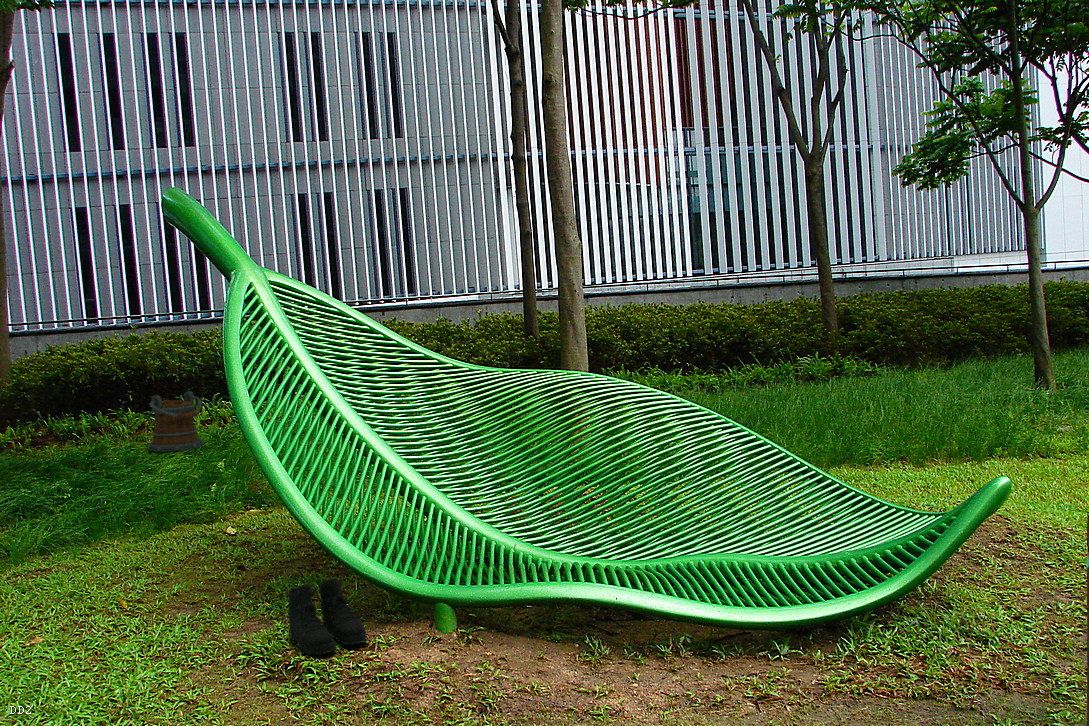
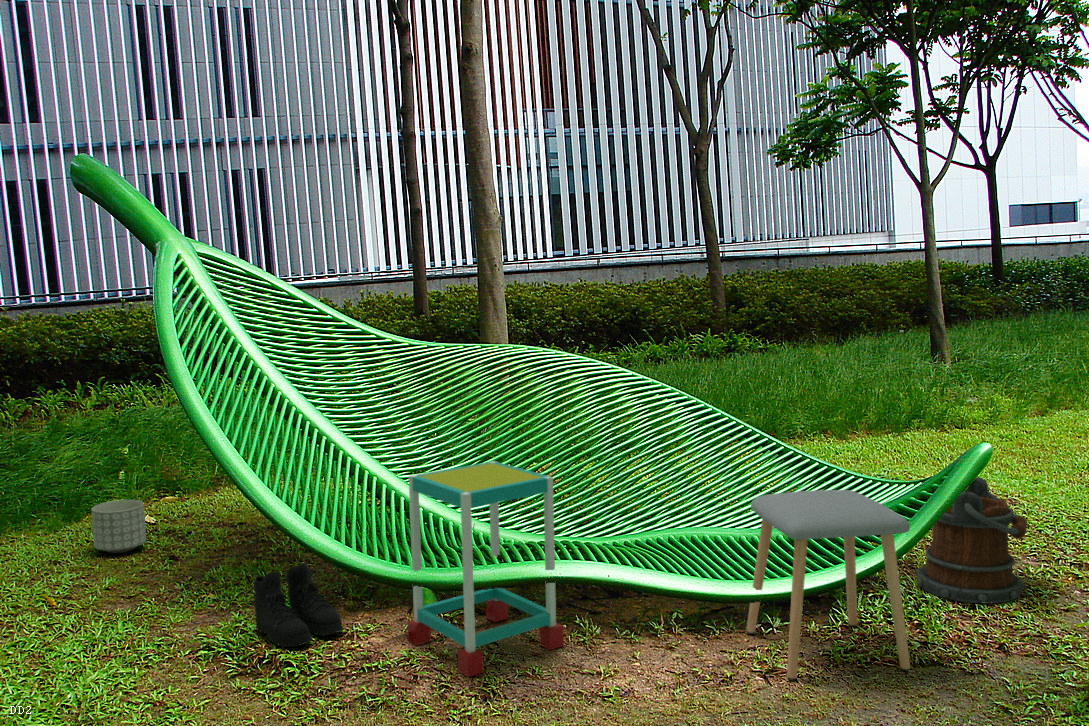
bucket: present [148,391,204,452] -> present [916,476,1027,604]
side table: none [426,486,569,691] -> present [407,461,564,677]
planter: none [171,512,220,561] -> present [91,500,146,553]
stool: none [748,522,902,709] -> present [746,490,910,681]

